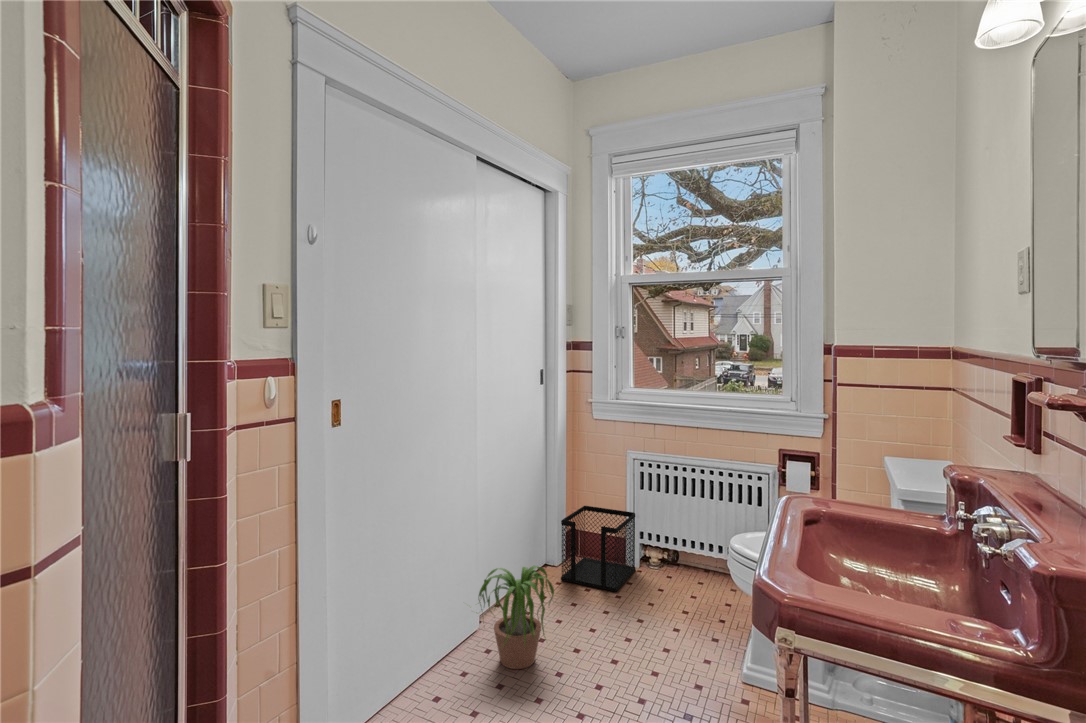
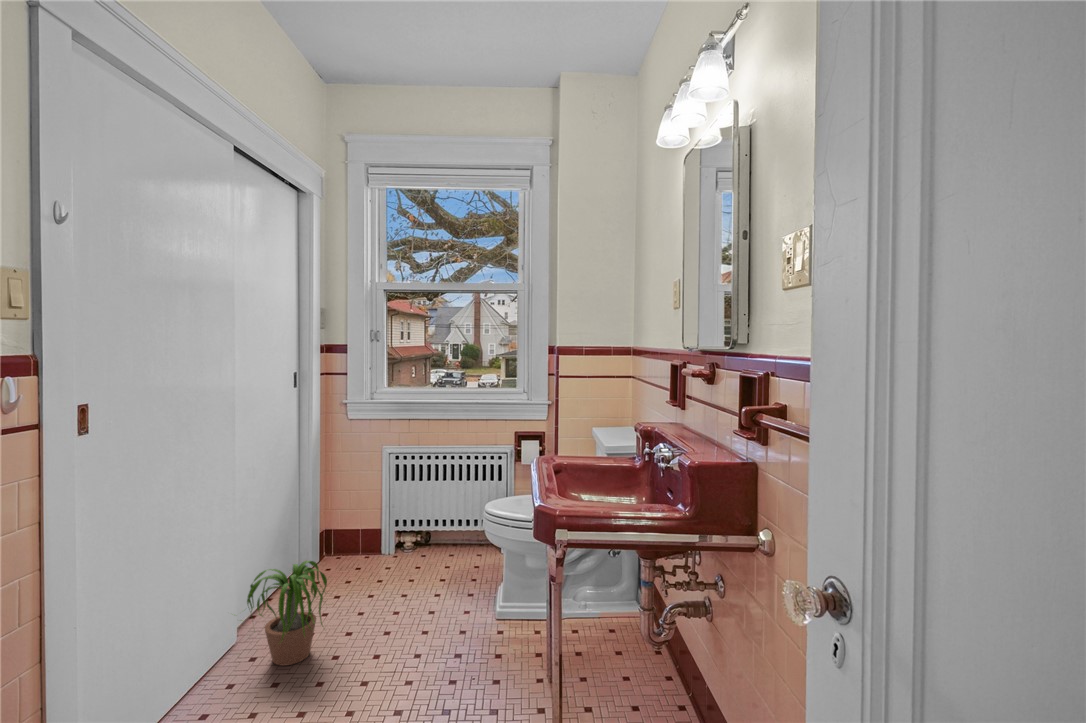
wastebasket: present [561,506,635,592] -> none [320,503,393,578]

